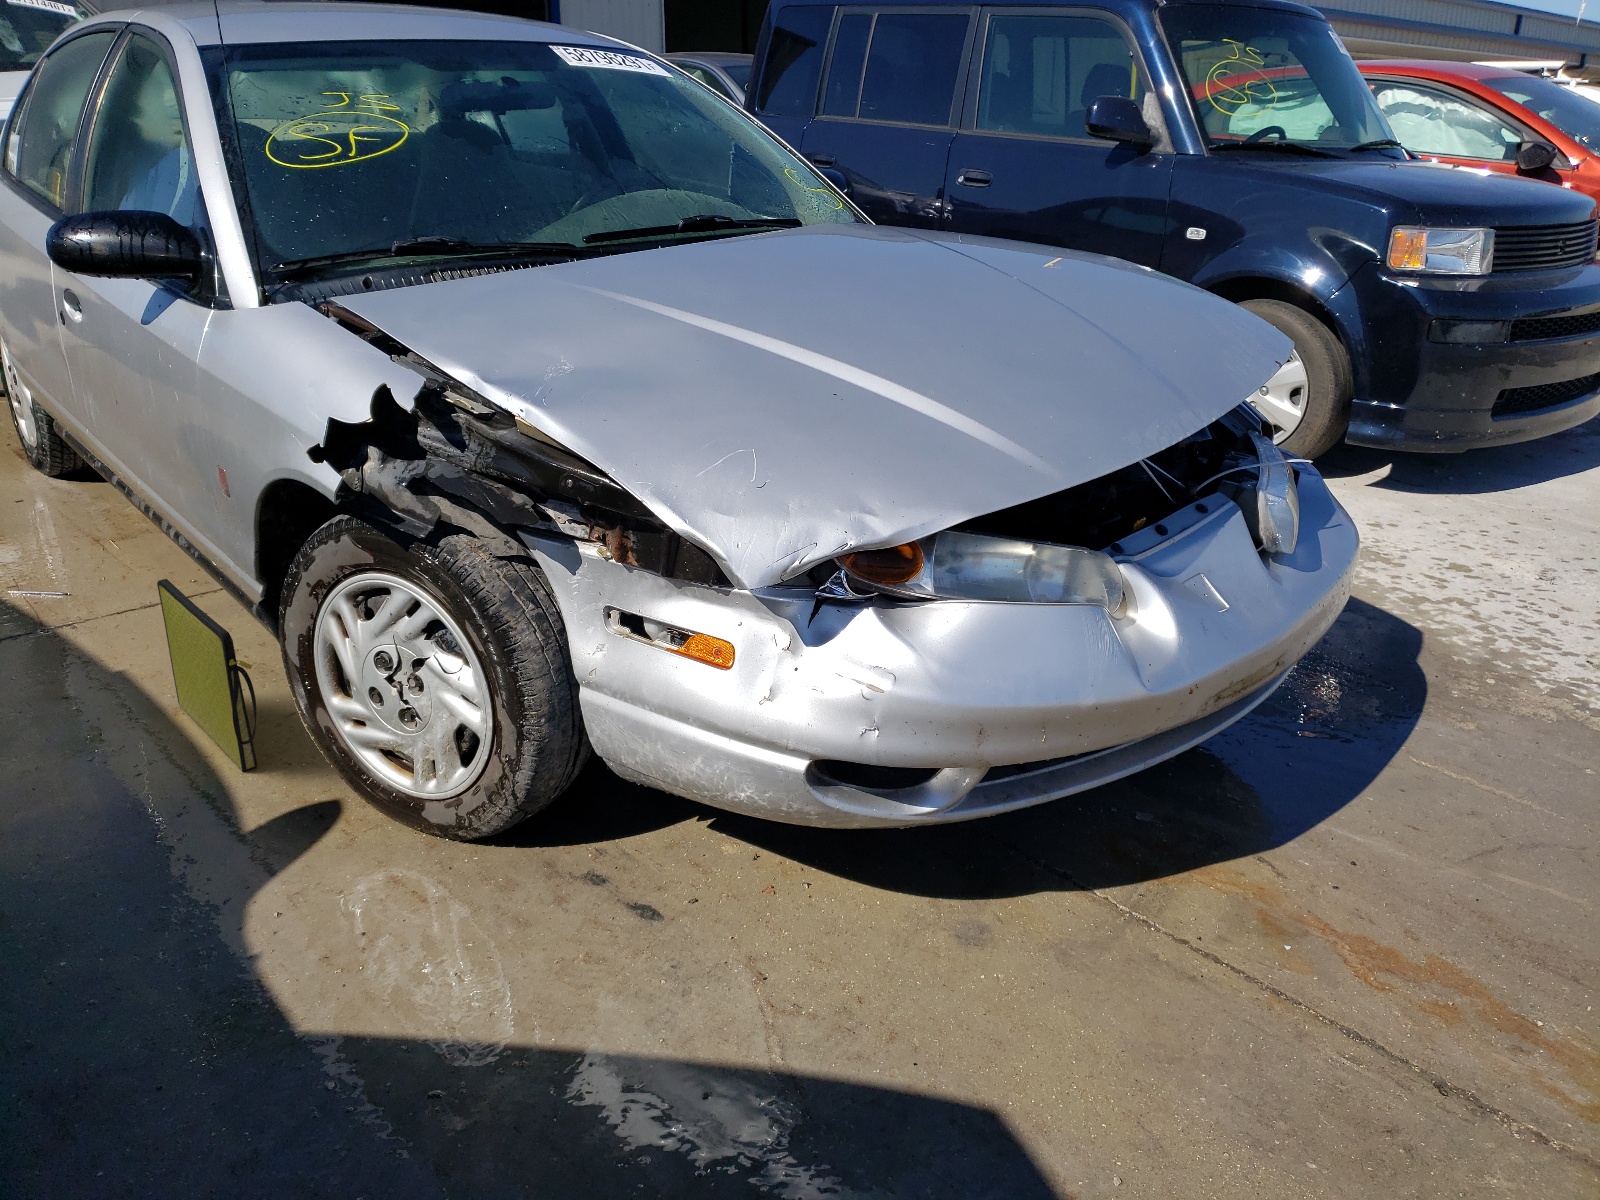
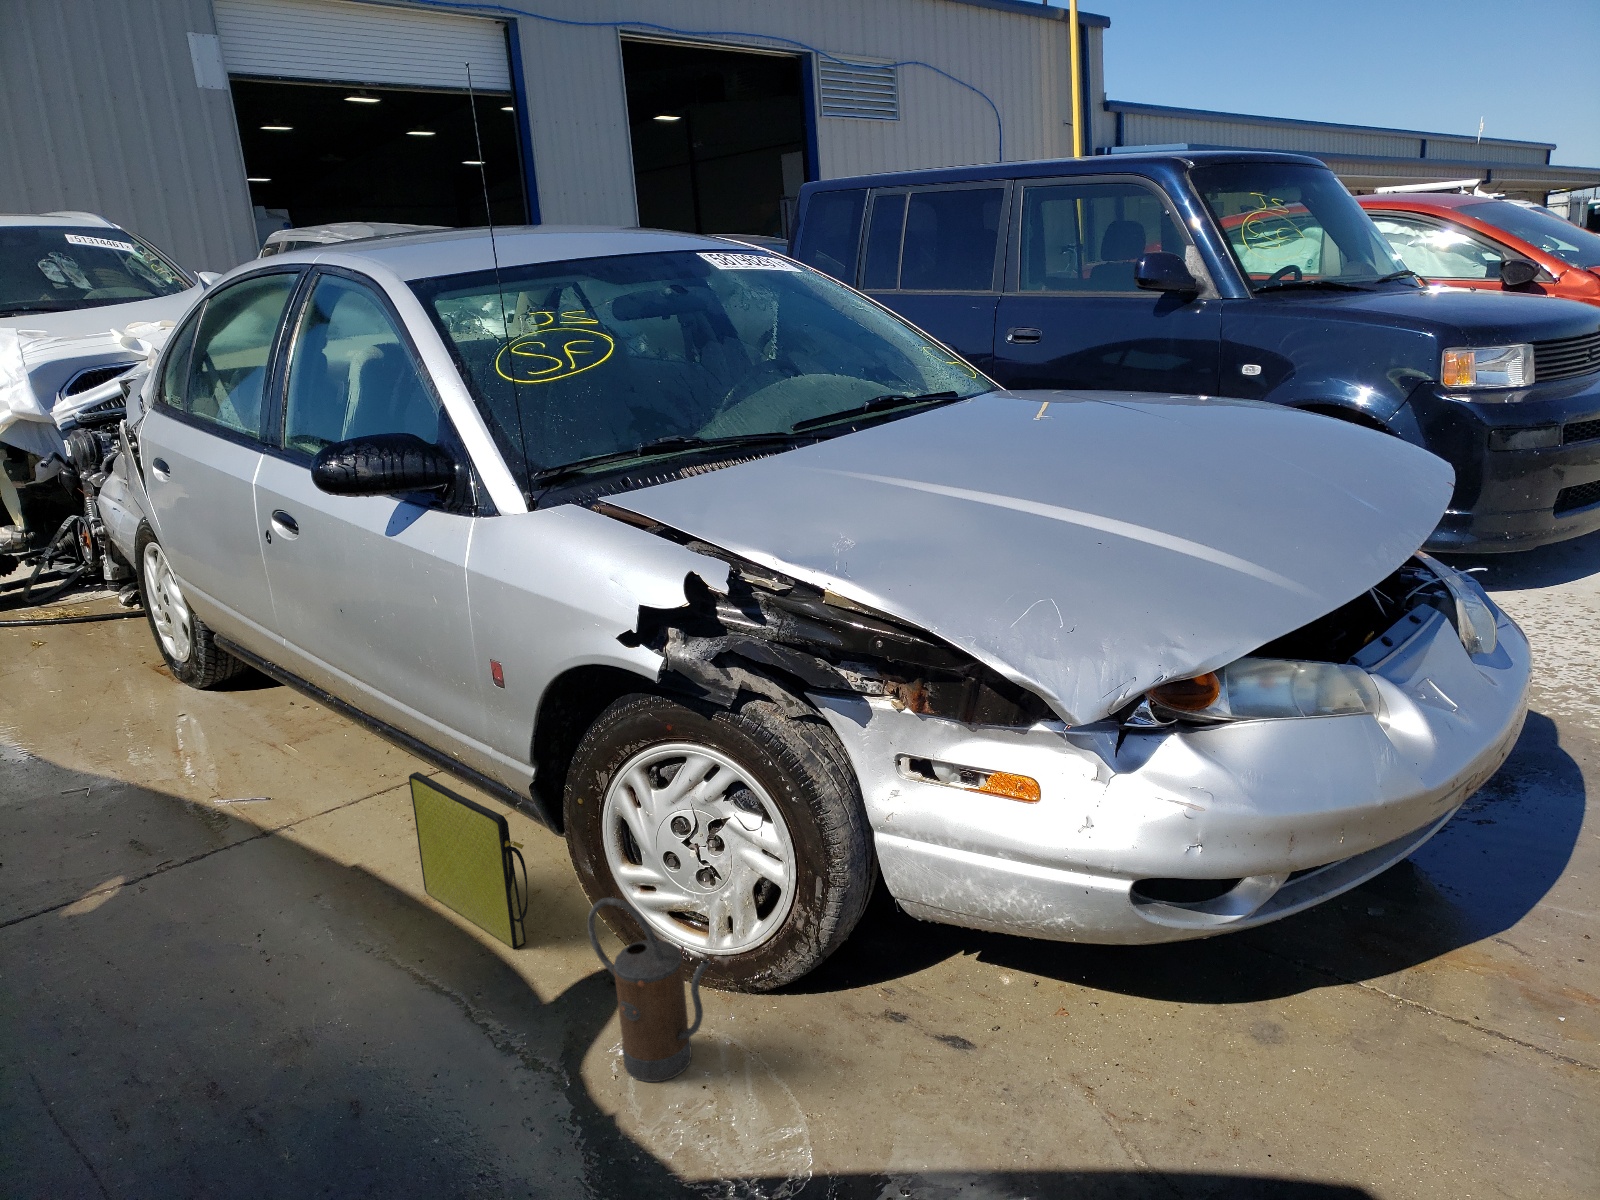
watering can: none [270,728,375,922] -> present [587,898,710,1082]

